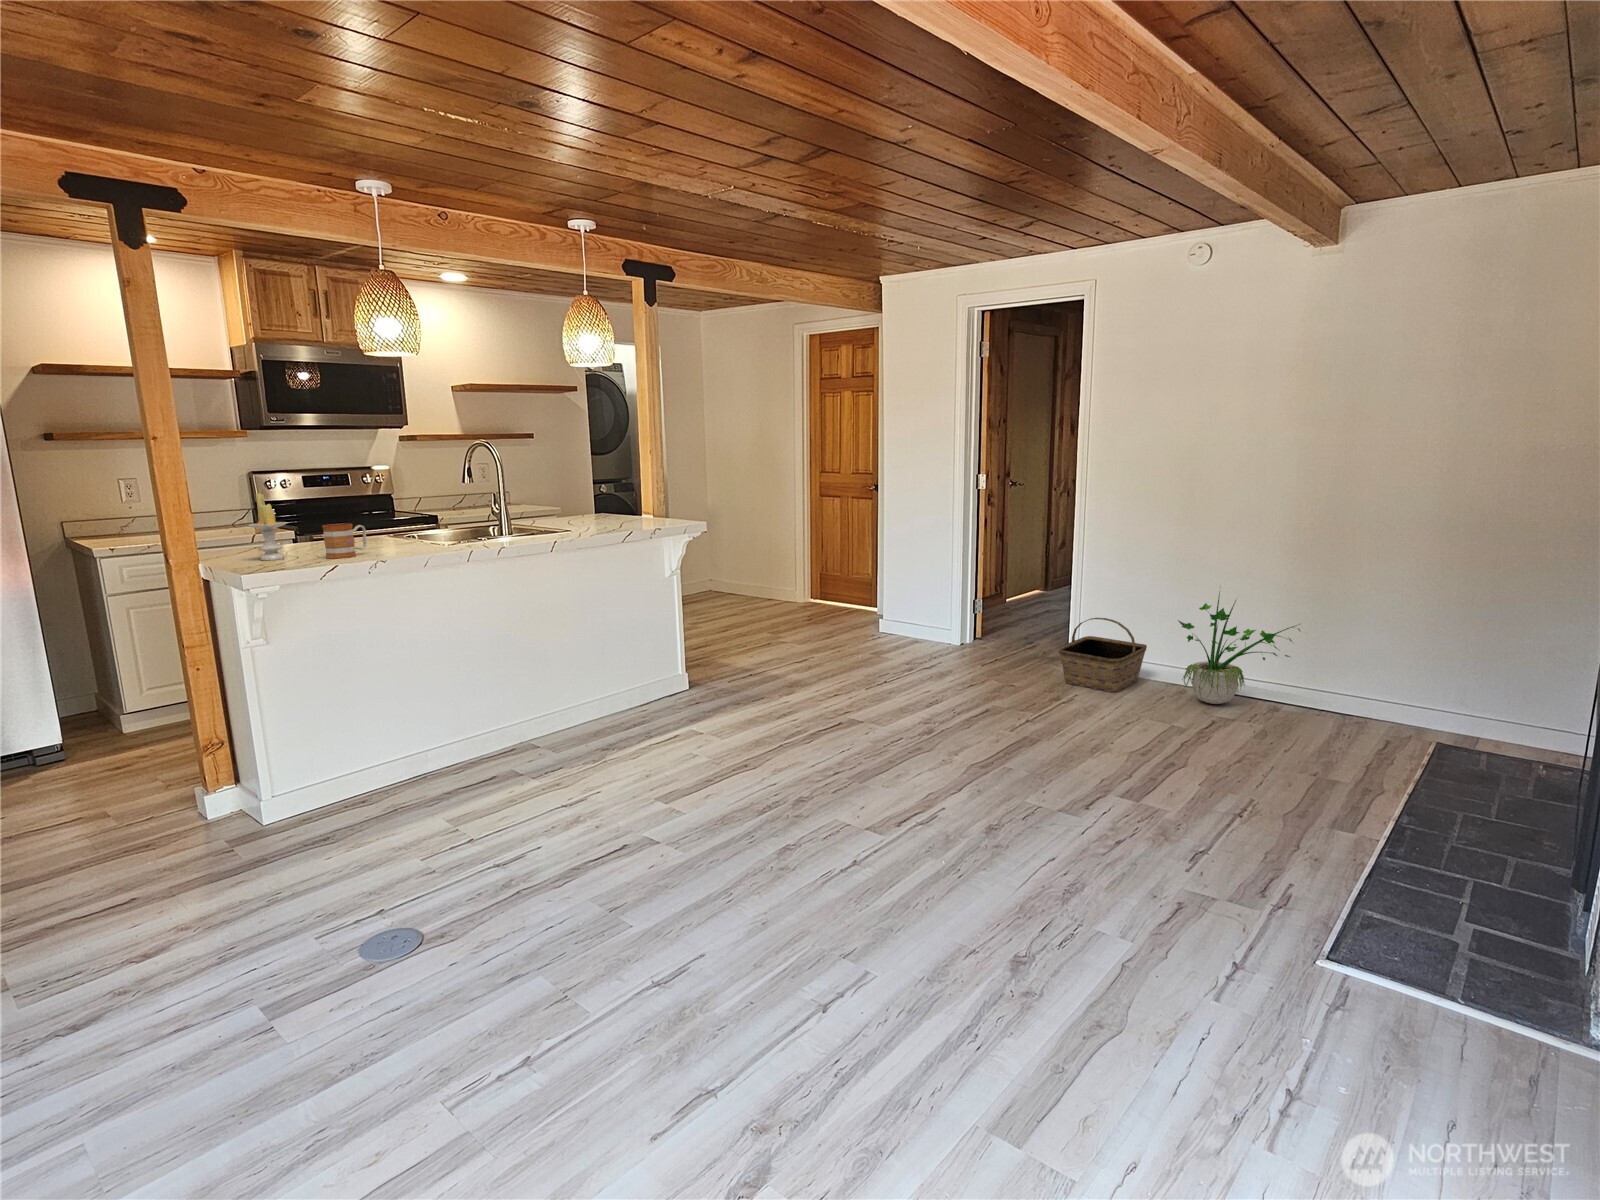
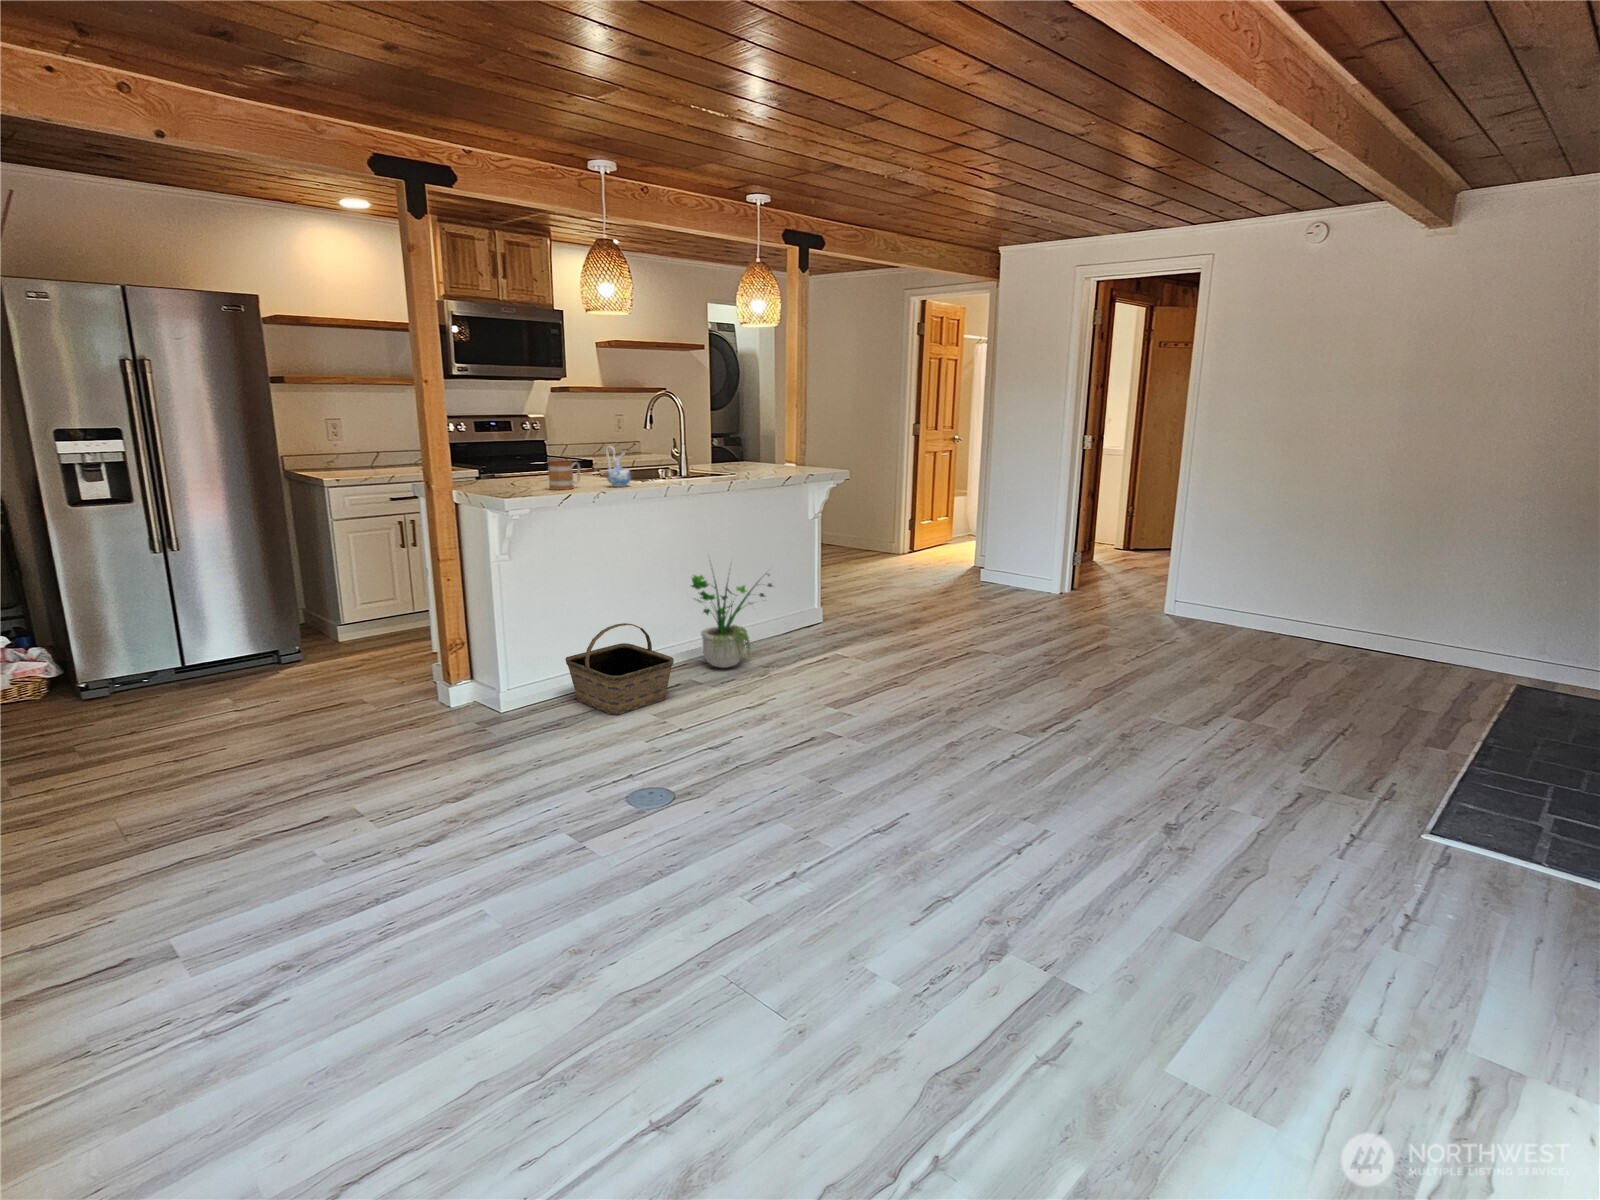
candle: present [248,493,287,560] -> none [485,432,514,490]
ceramic pitcher: none [394,505,427,552] -> present [606,446,631,487]
potted plant: present [1178,593,1300,704] -> present [692,573,772,668]
basket: present [1059,618,1147,692] -> present [565,623,674,715]

